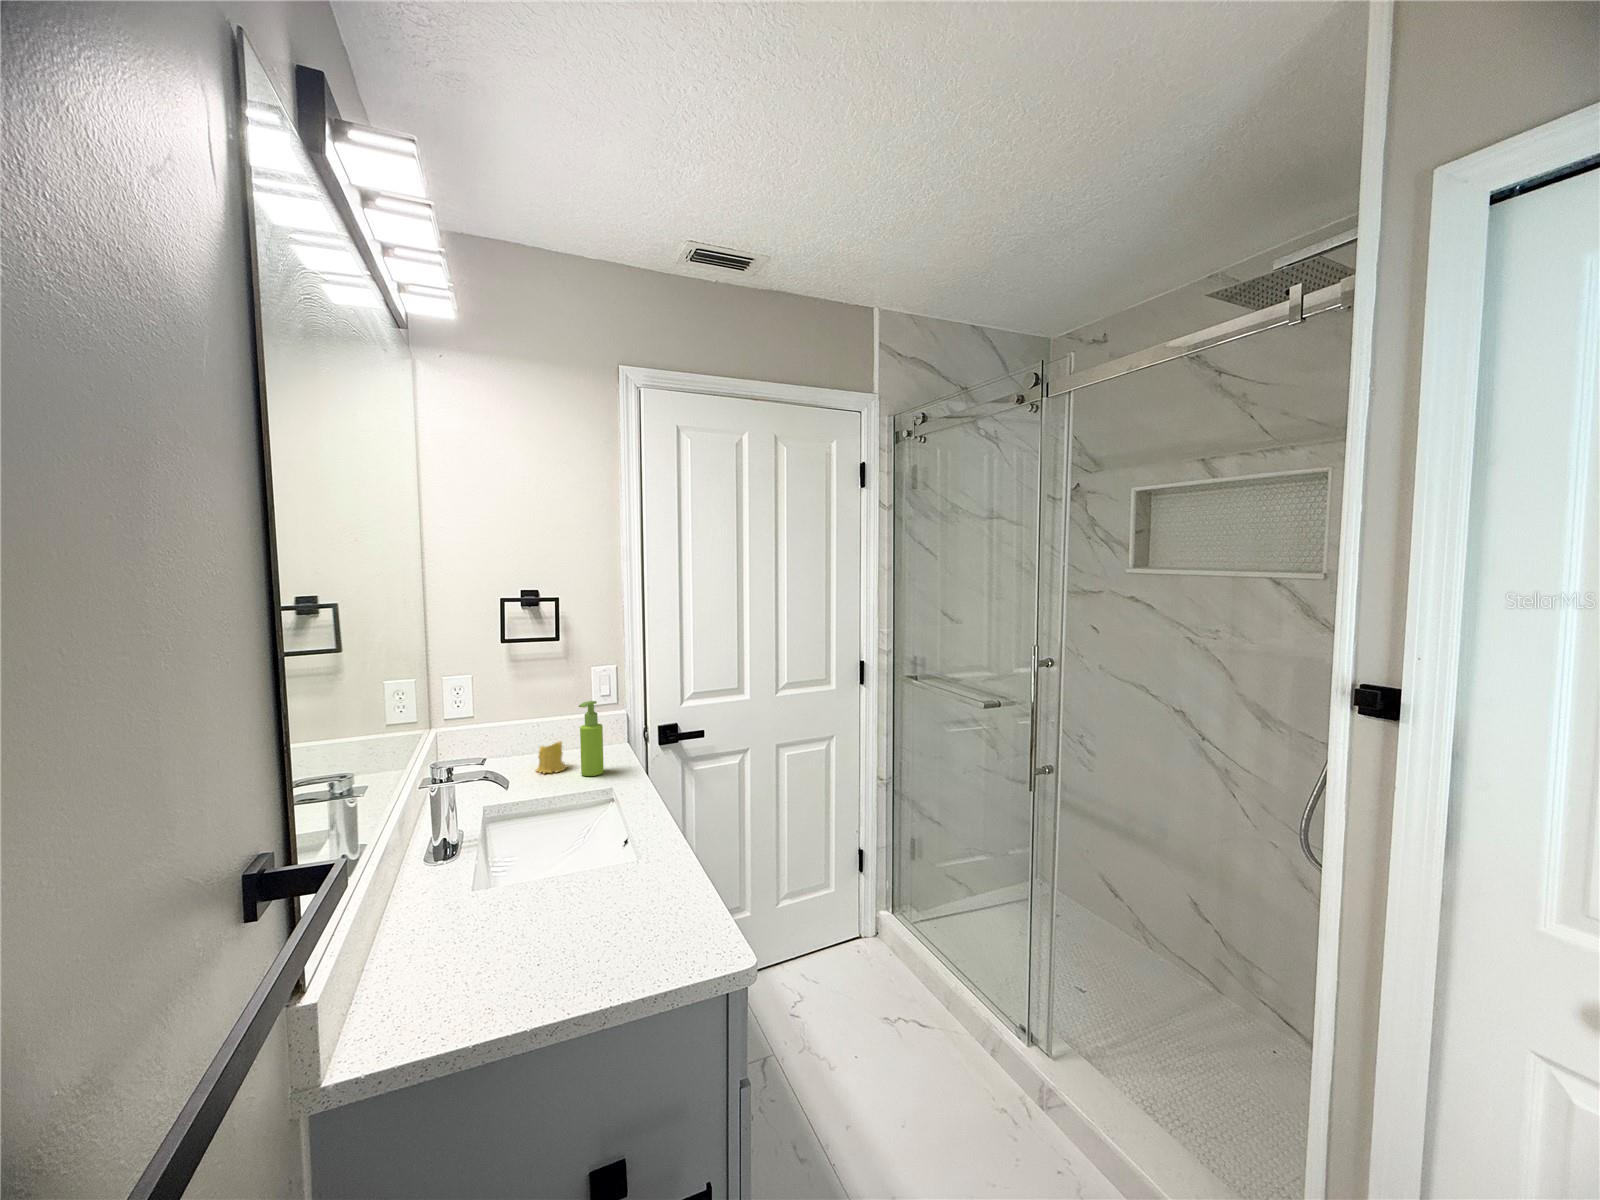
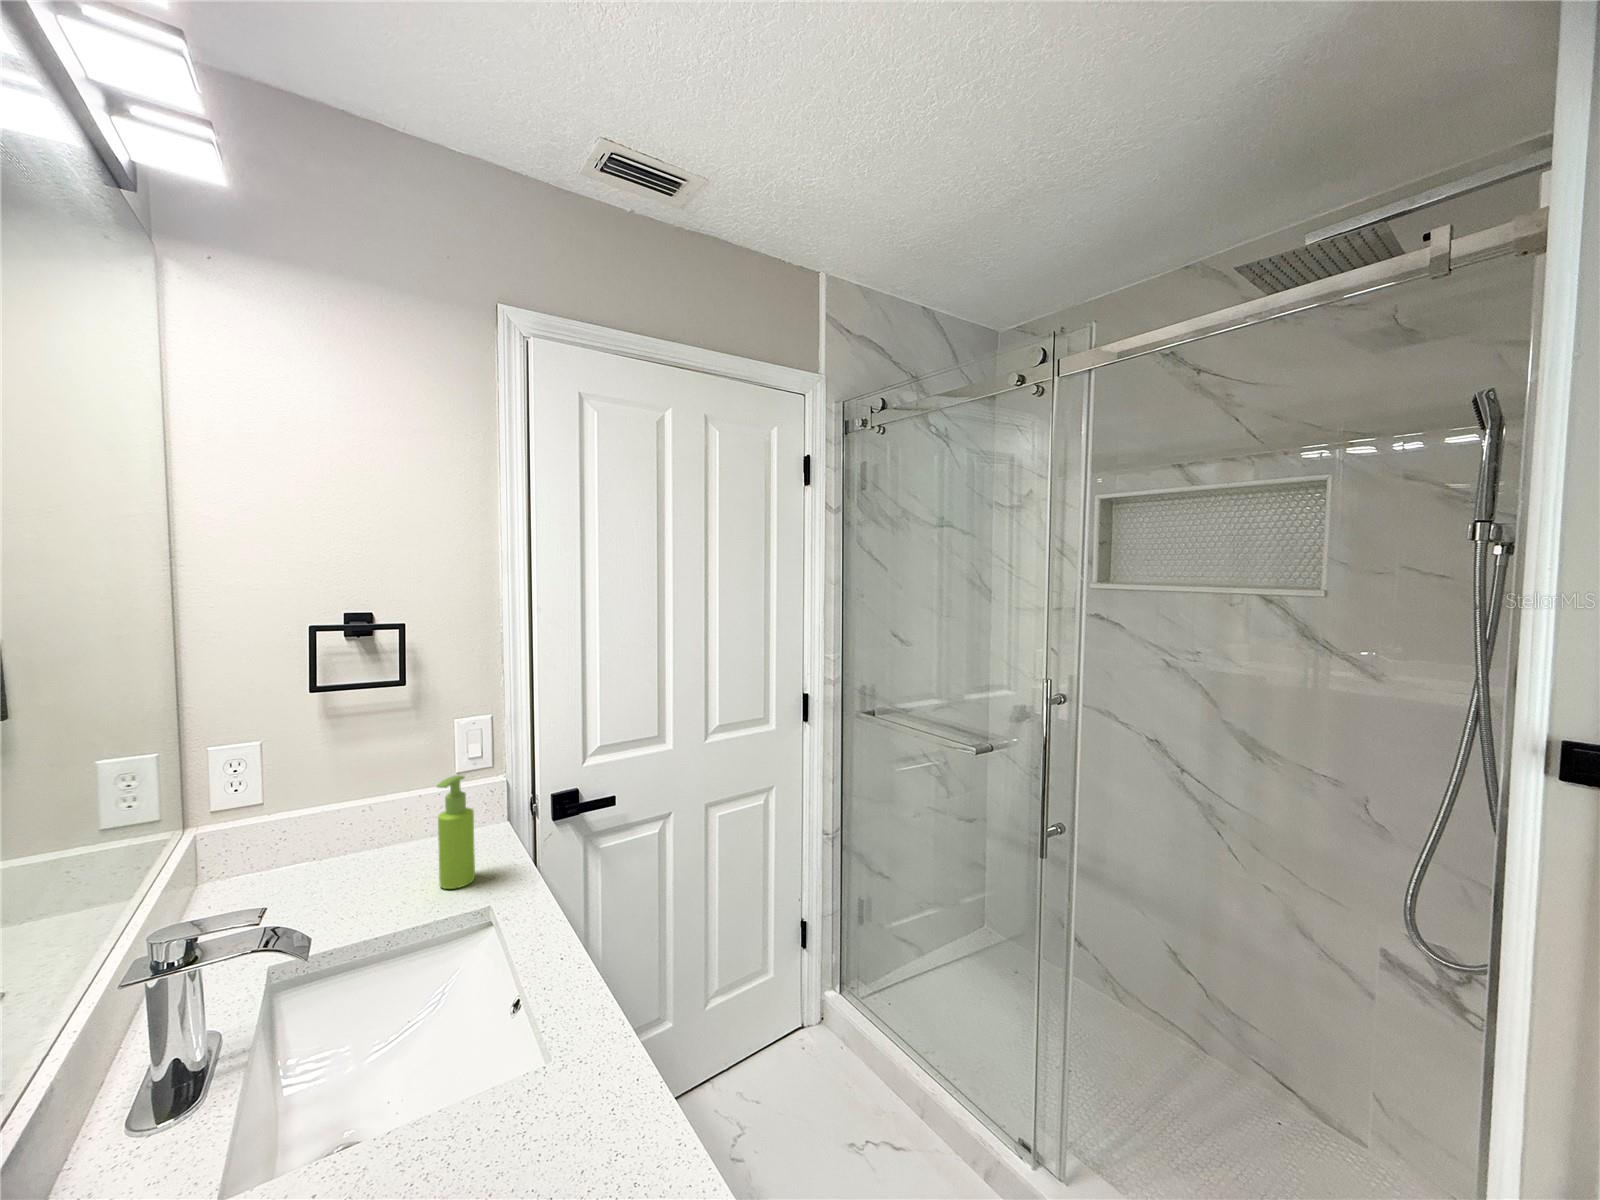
candle: present [535,741,567,773] -> none [363,835,417,890]

